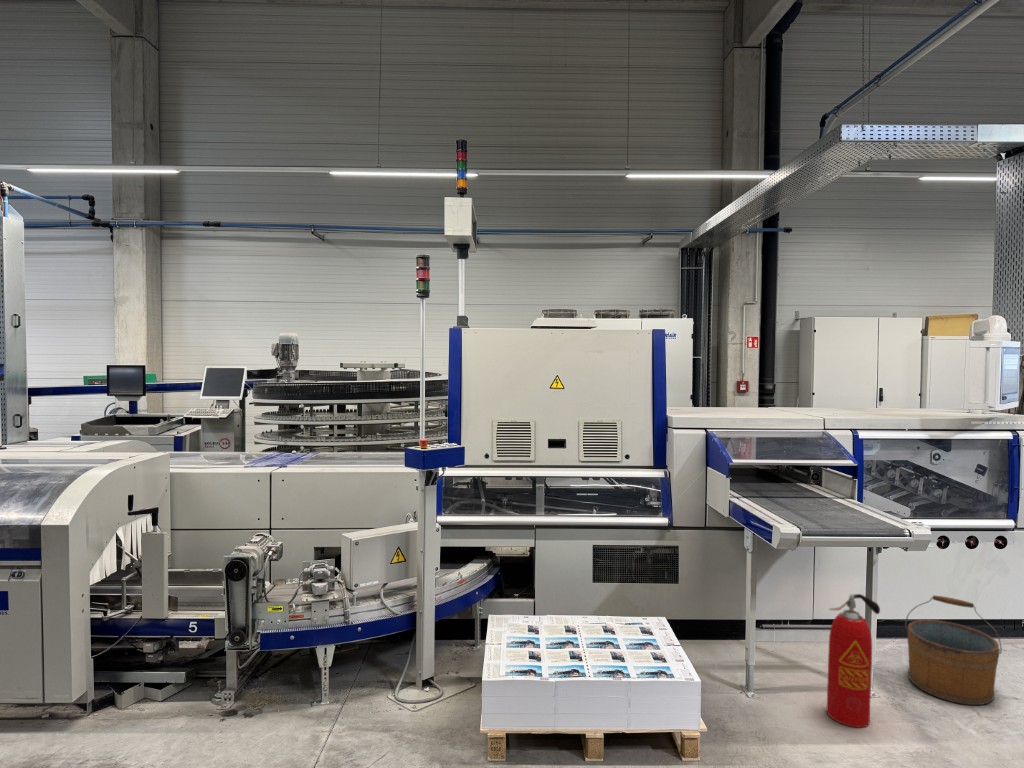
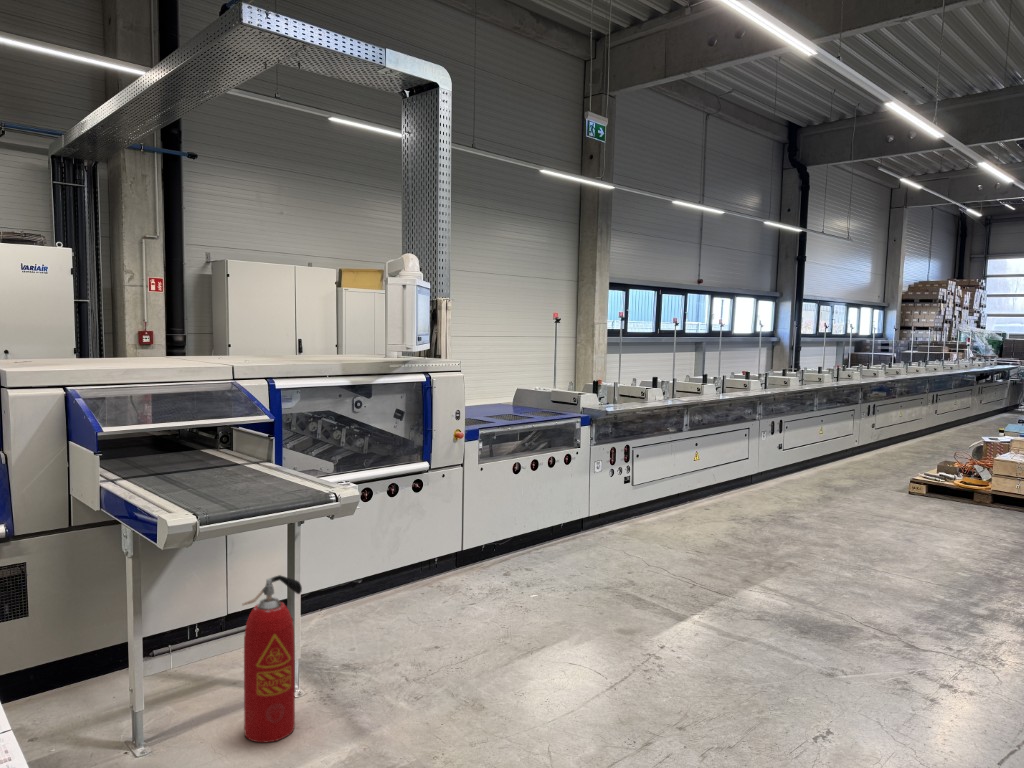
bucket: present [905,596,1002,705] -> none [331,554,418,666]

